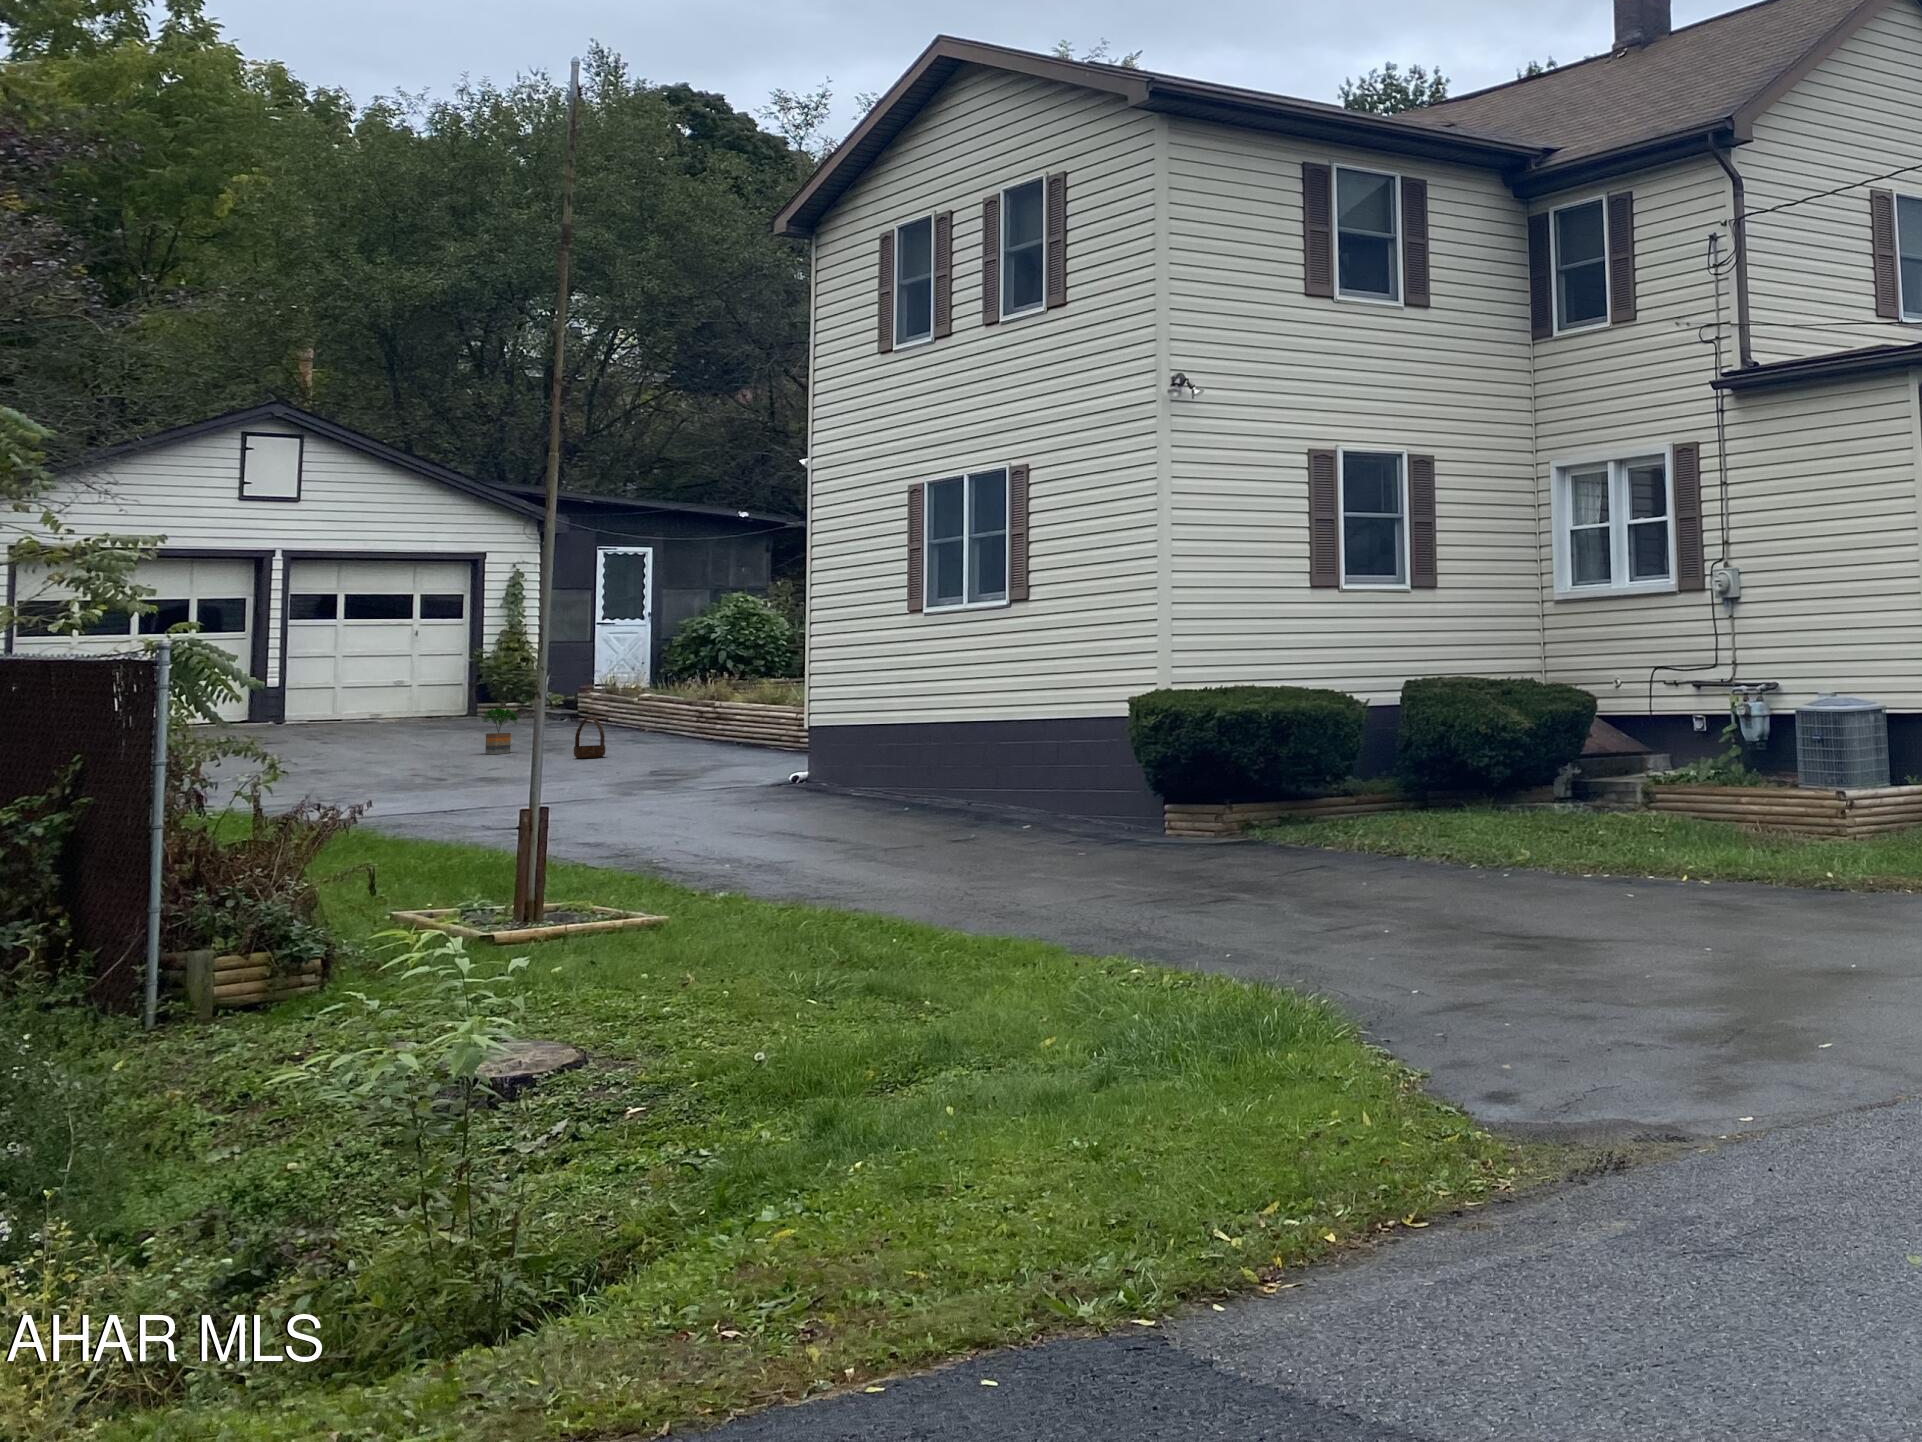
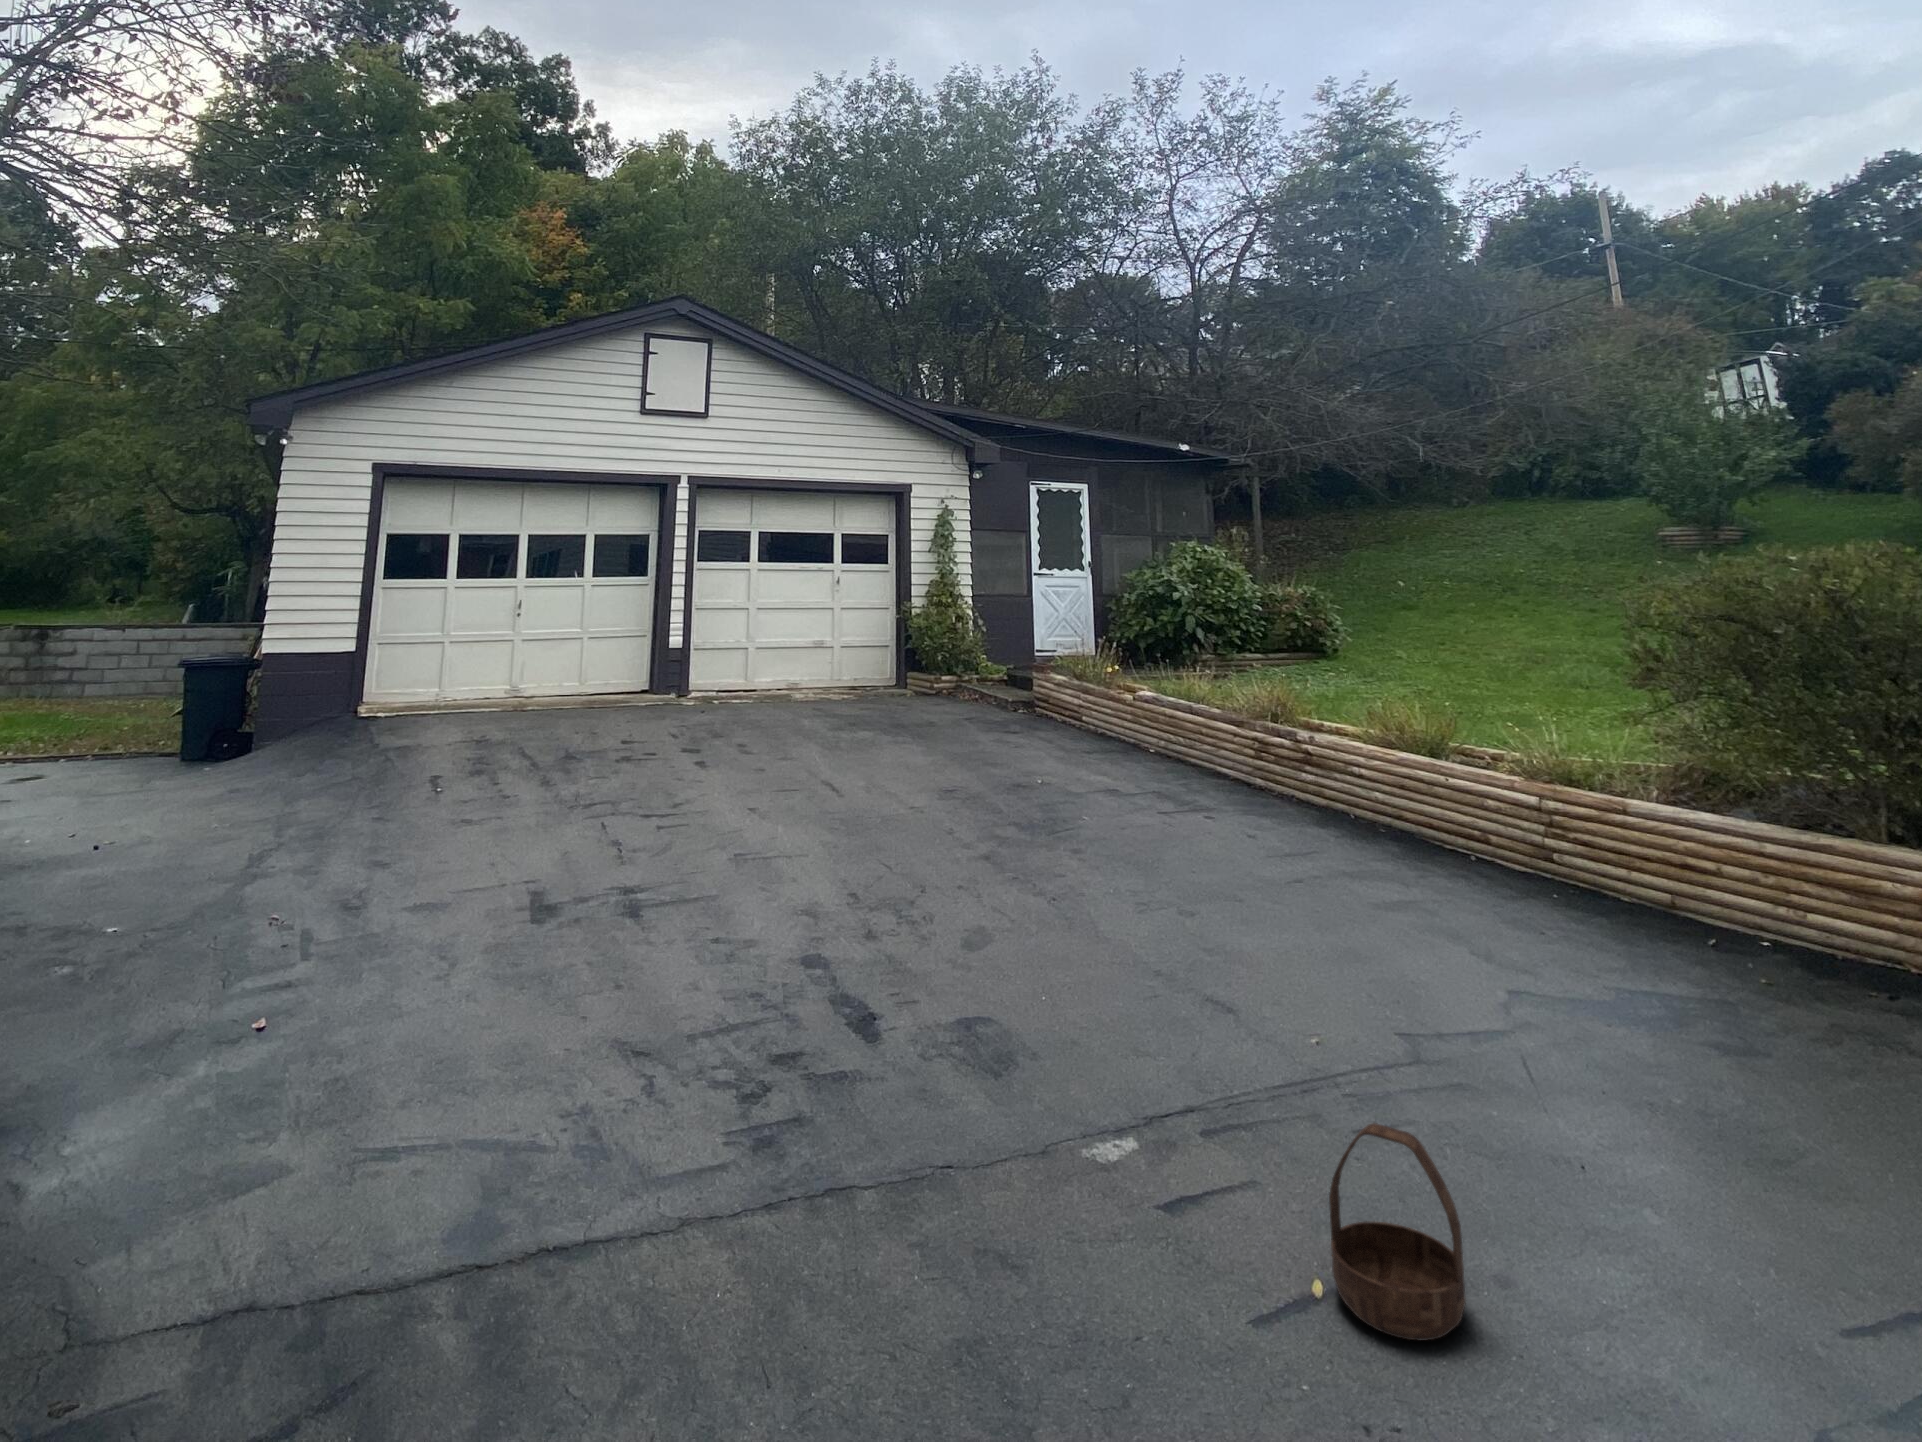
potted tree: present [483,708,518,754] -> none [949,879,1044,1029]

